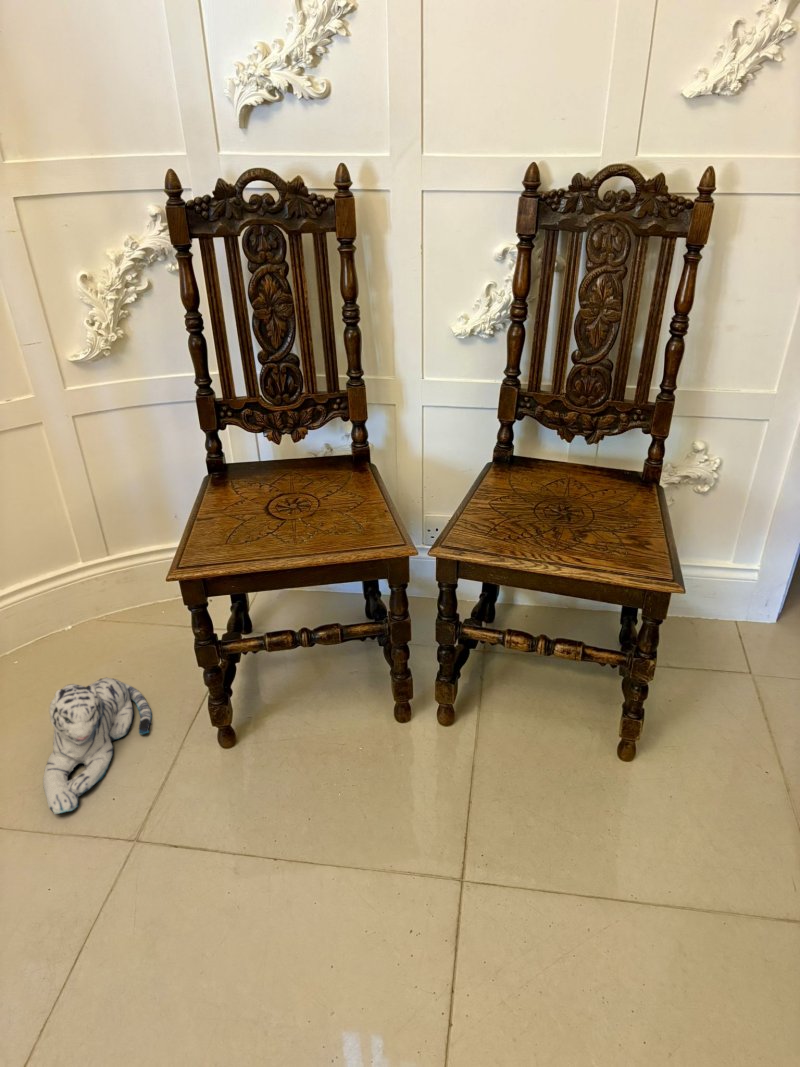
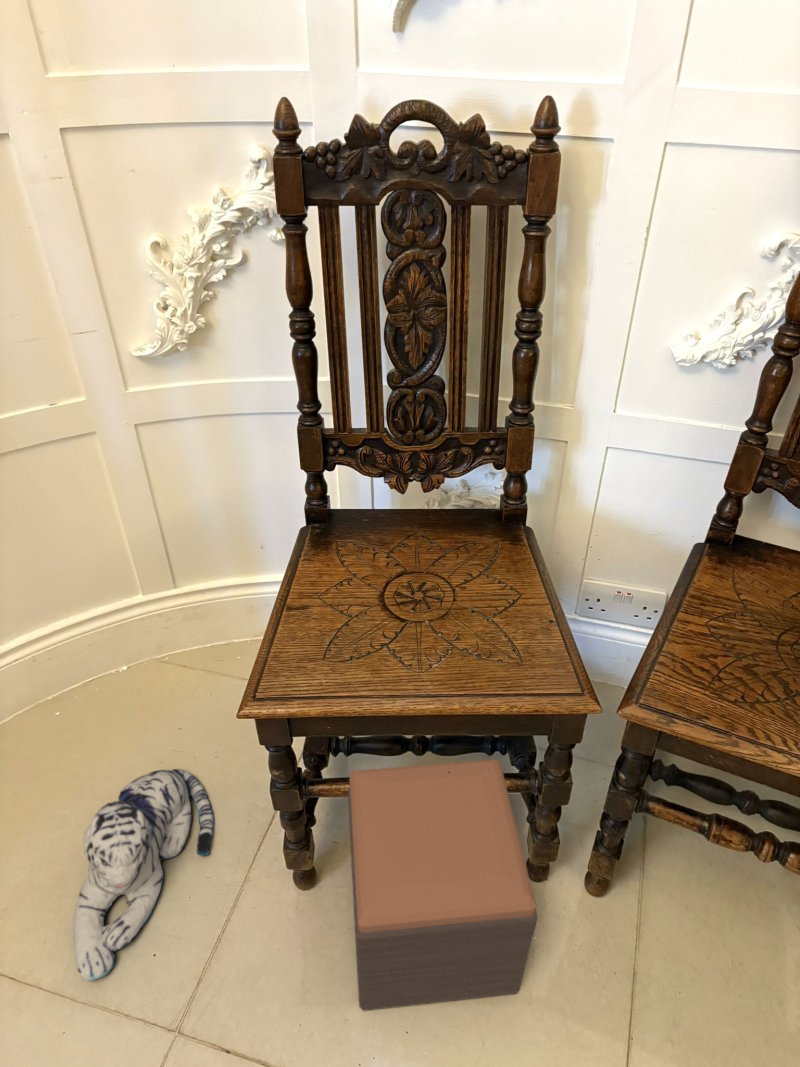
footstool: none [250,620,389,809] -> present [347,759,537,1011]

